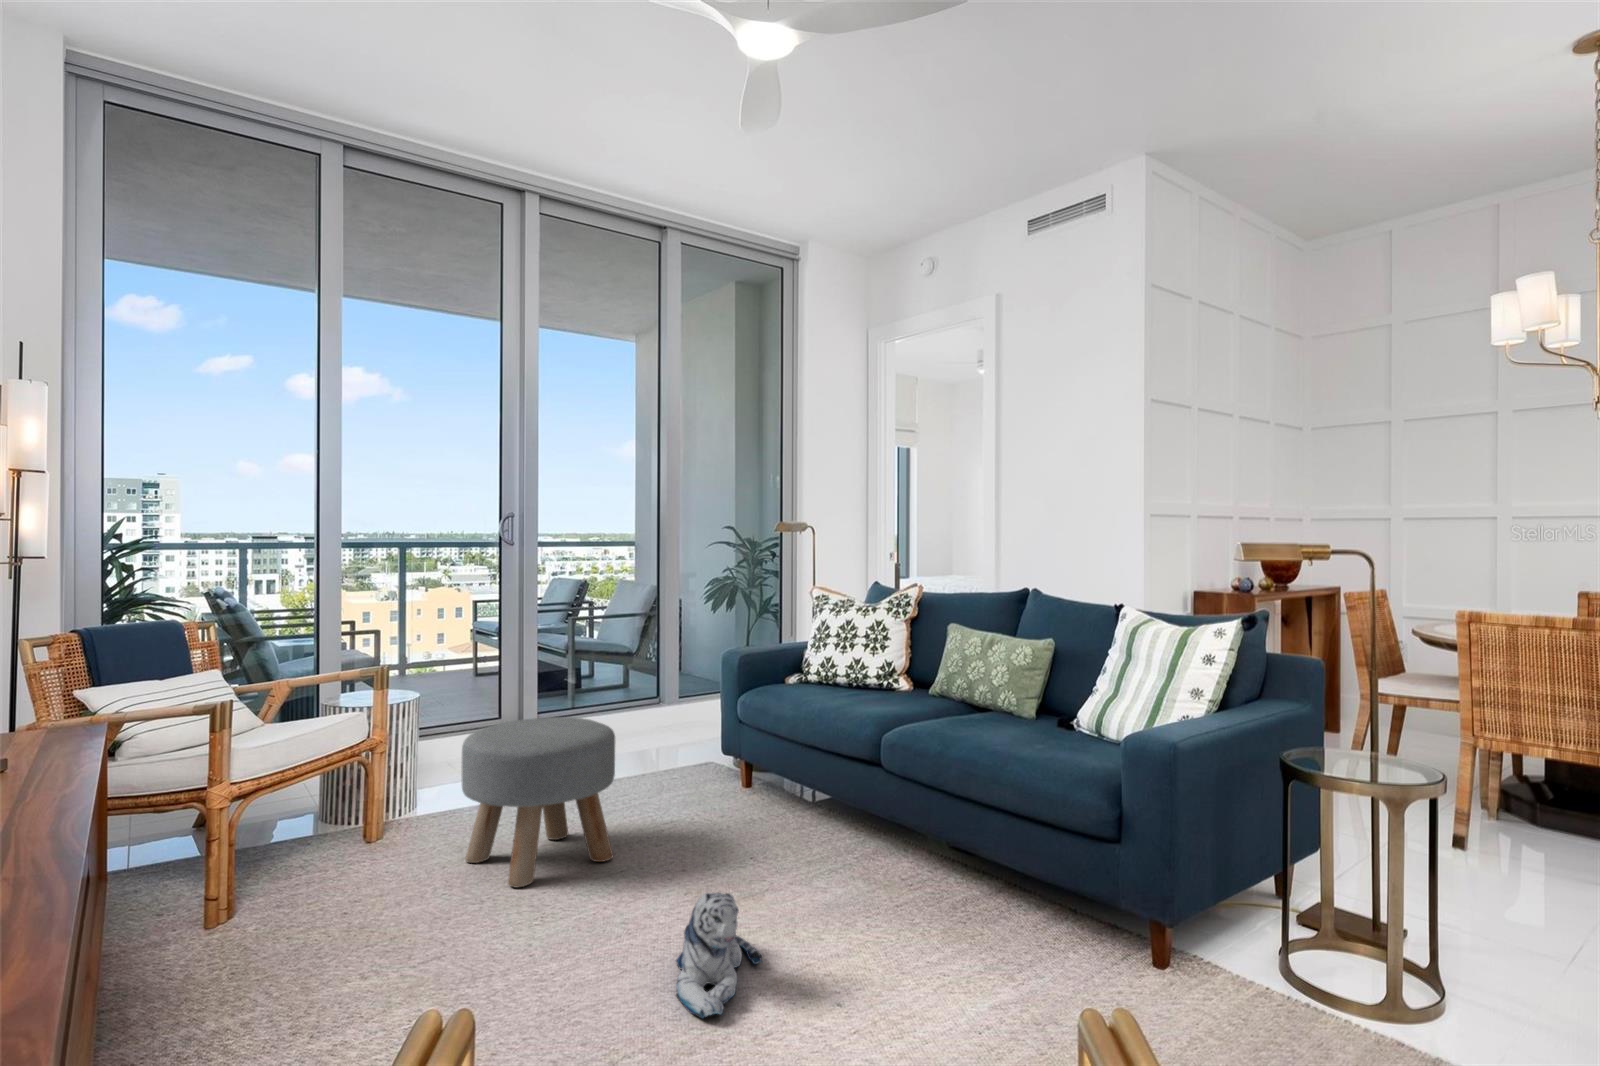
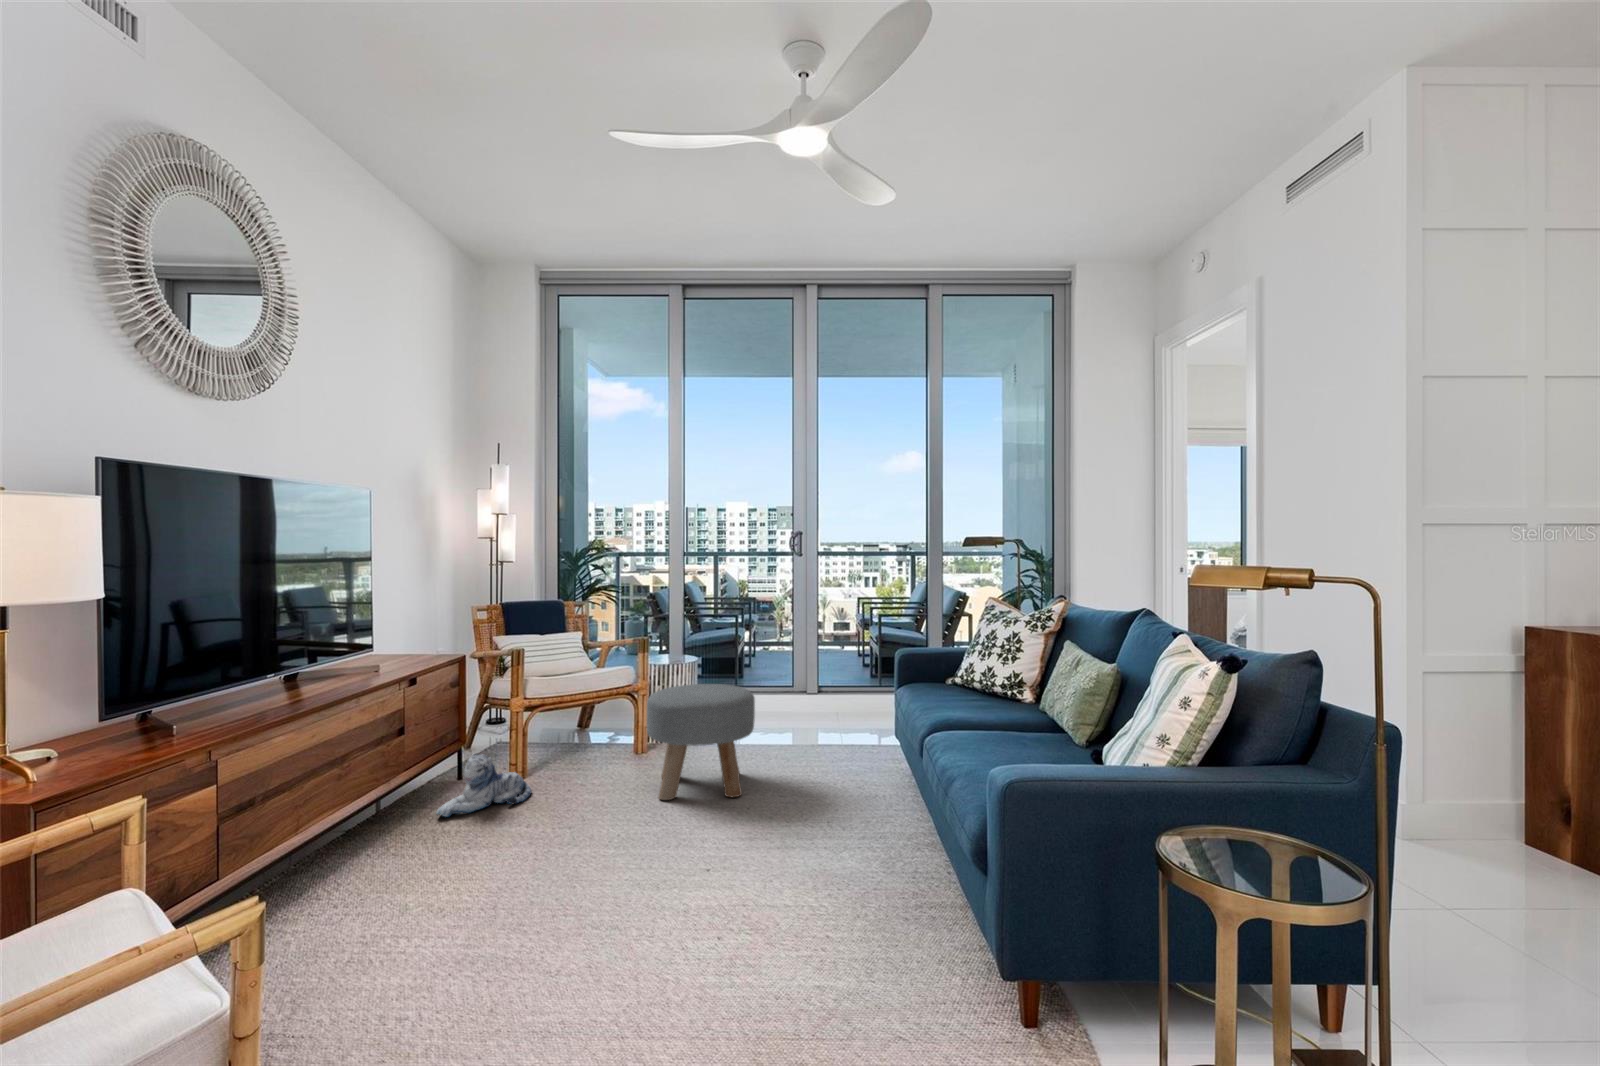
plush toy: present [676,893,762,1019] -> present [436,753,532,817]

